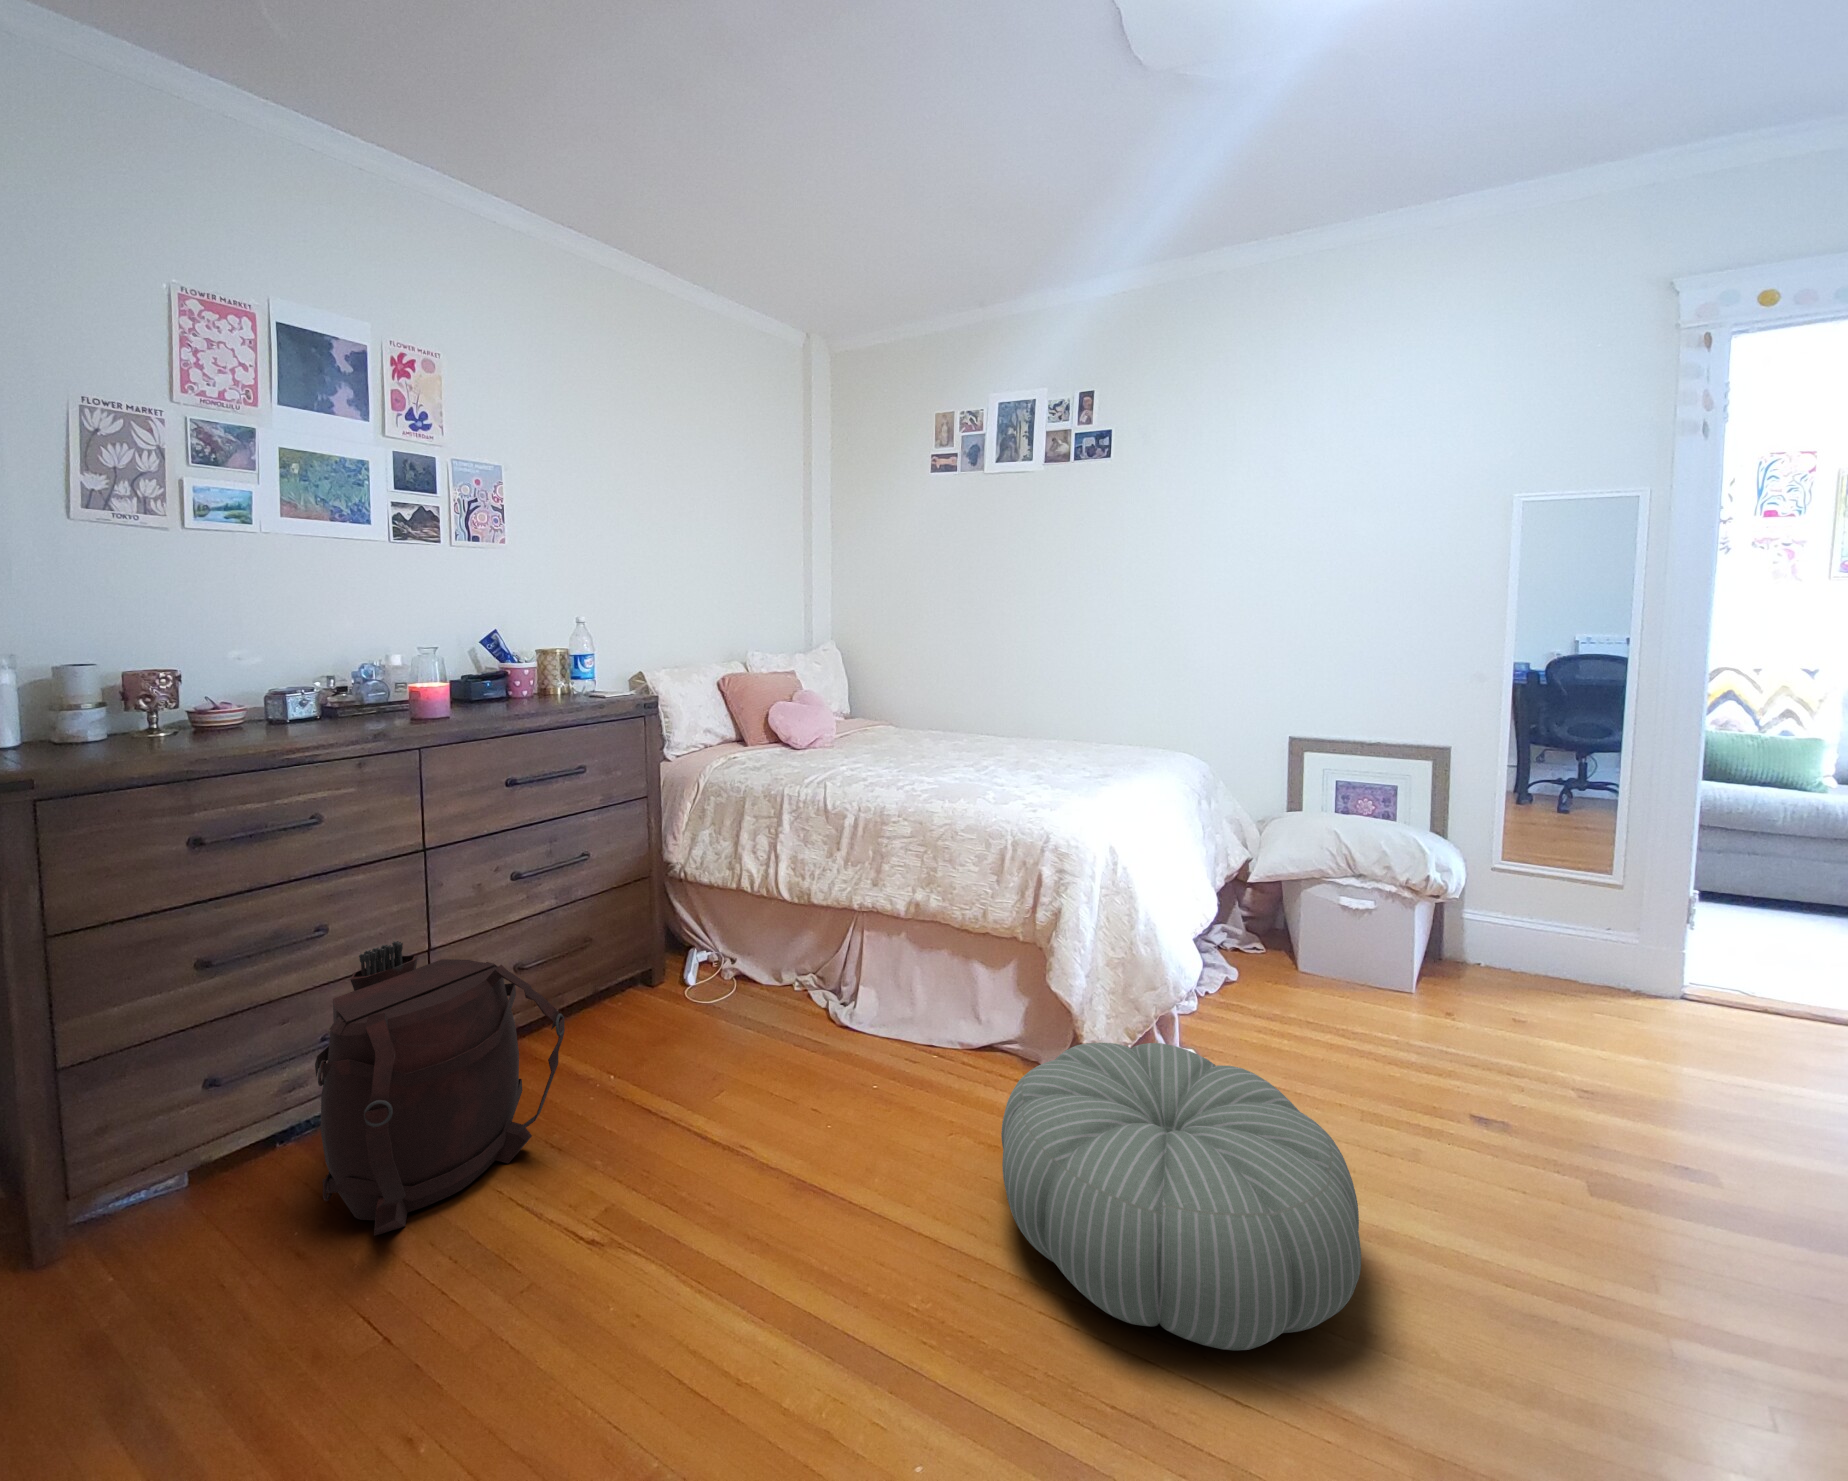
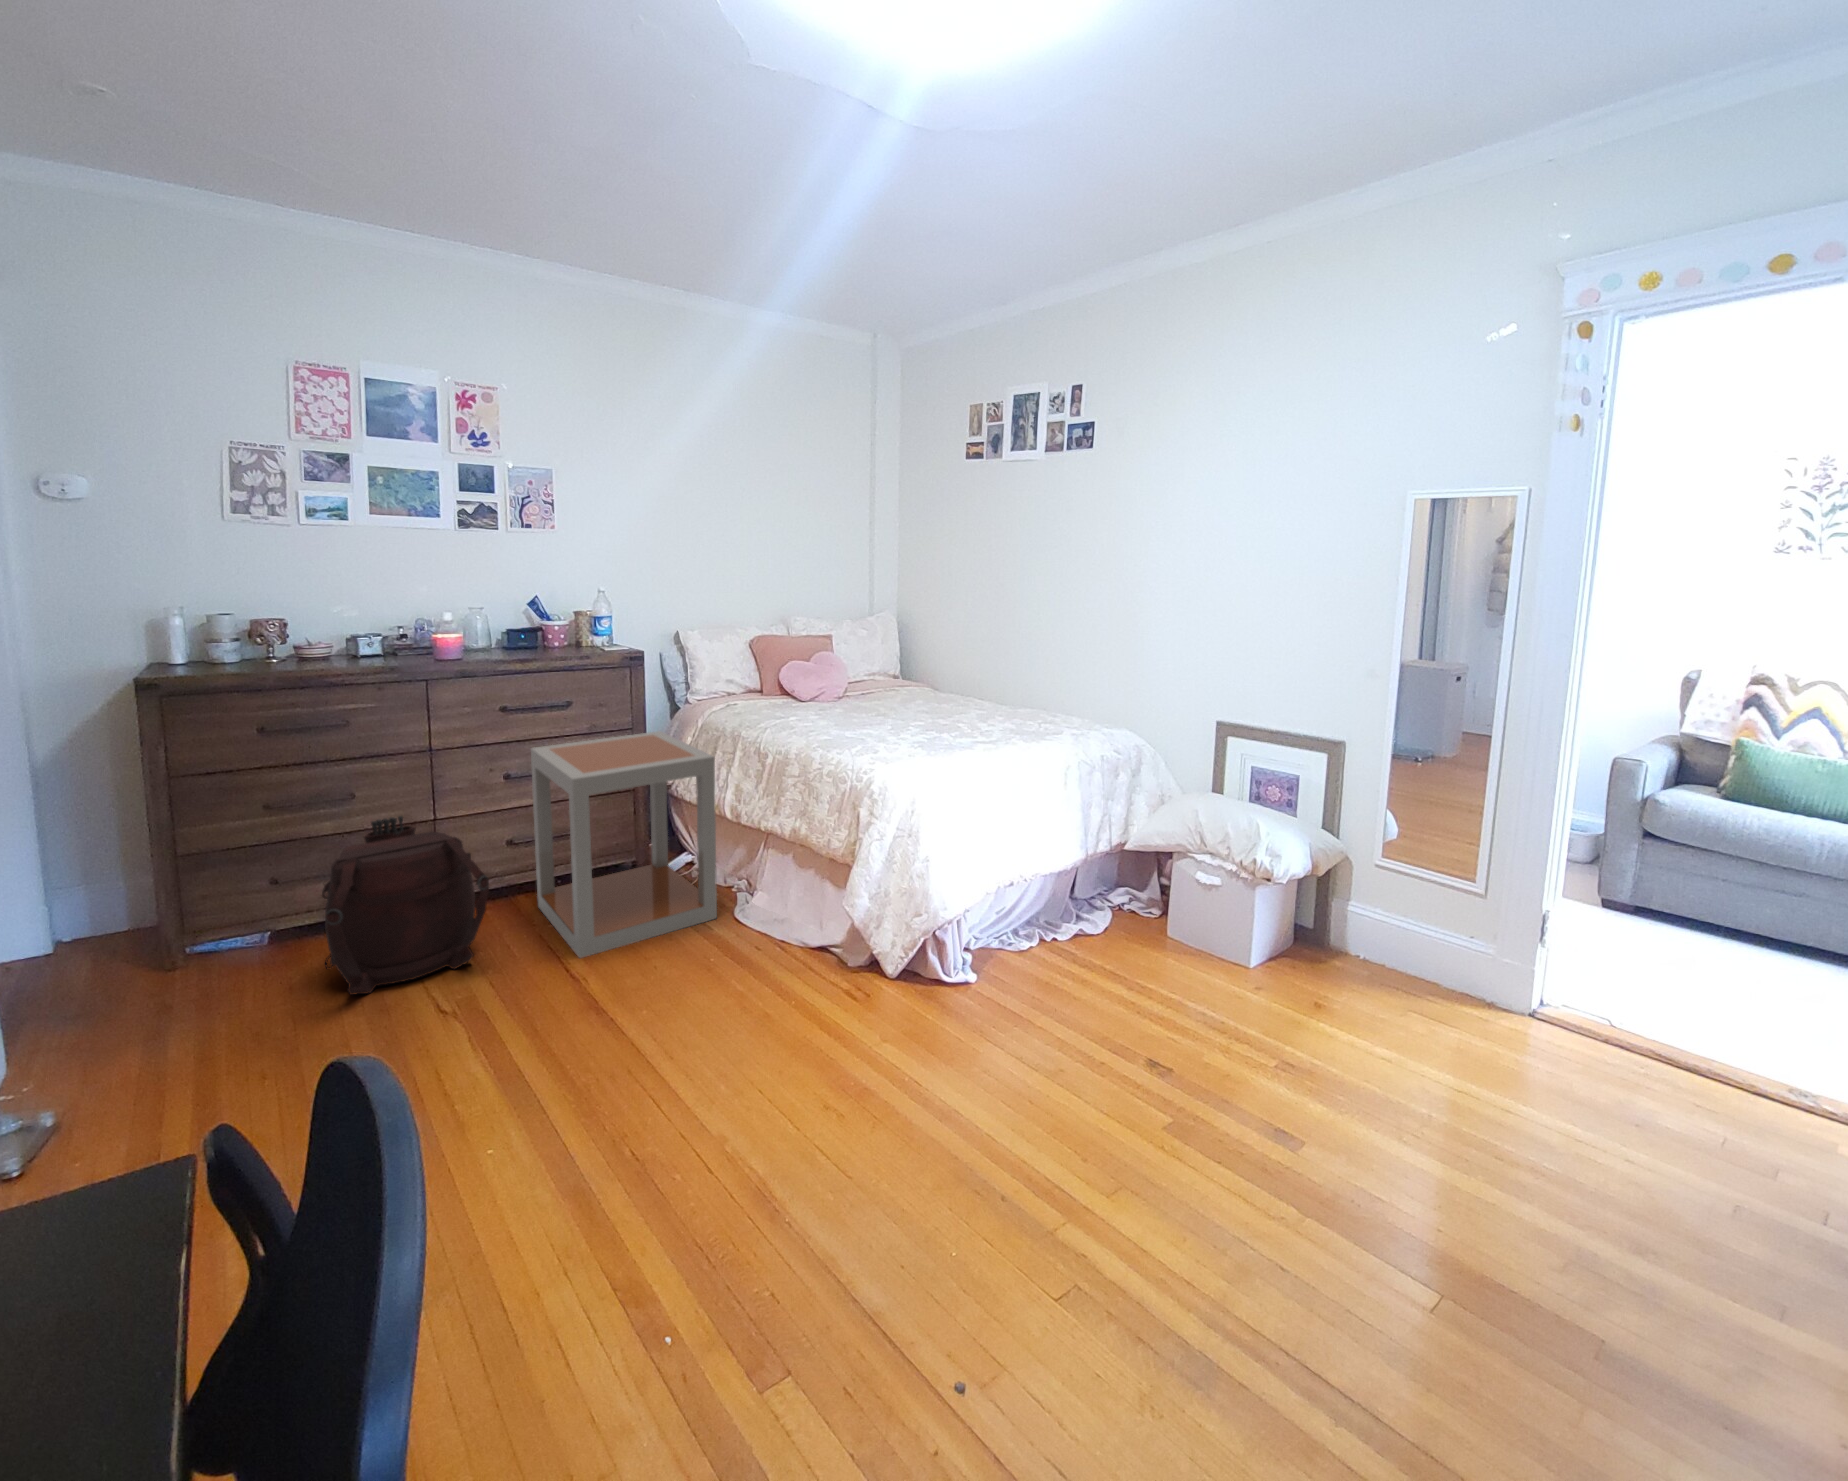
side table: none [545,794,804,1115] -> present [531,731,717,958]
pouf: present [1001,1043,1361,1351] -> none [696,946,939,1150]

